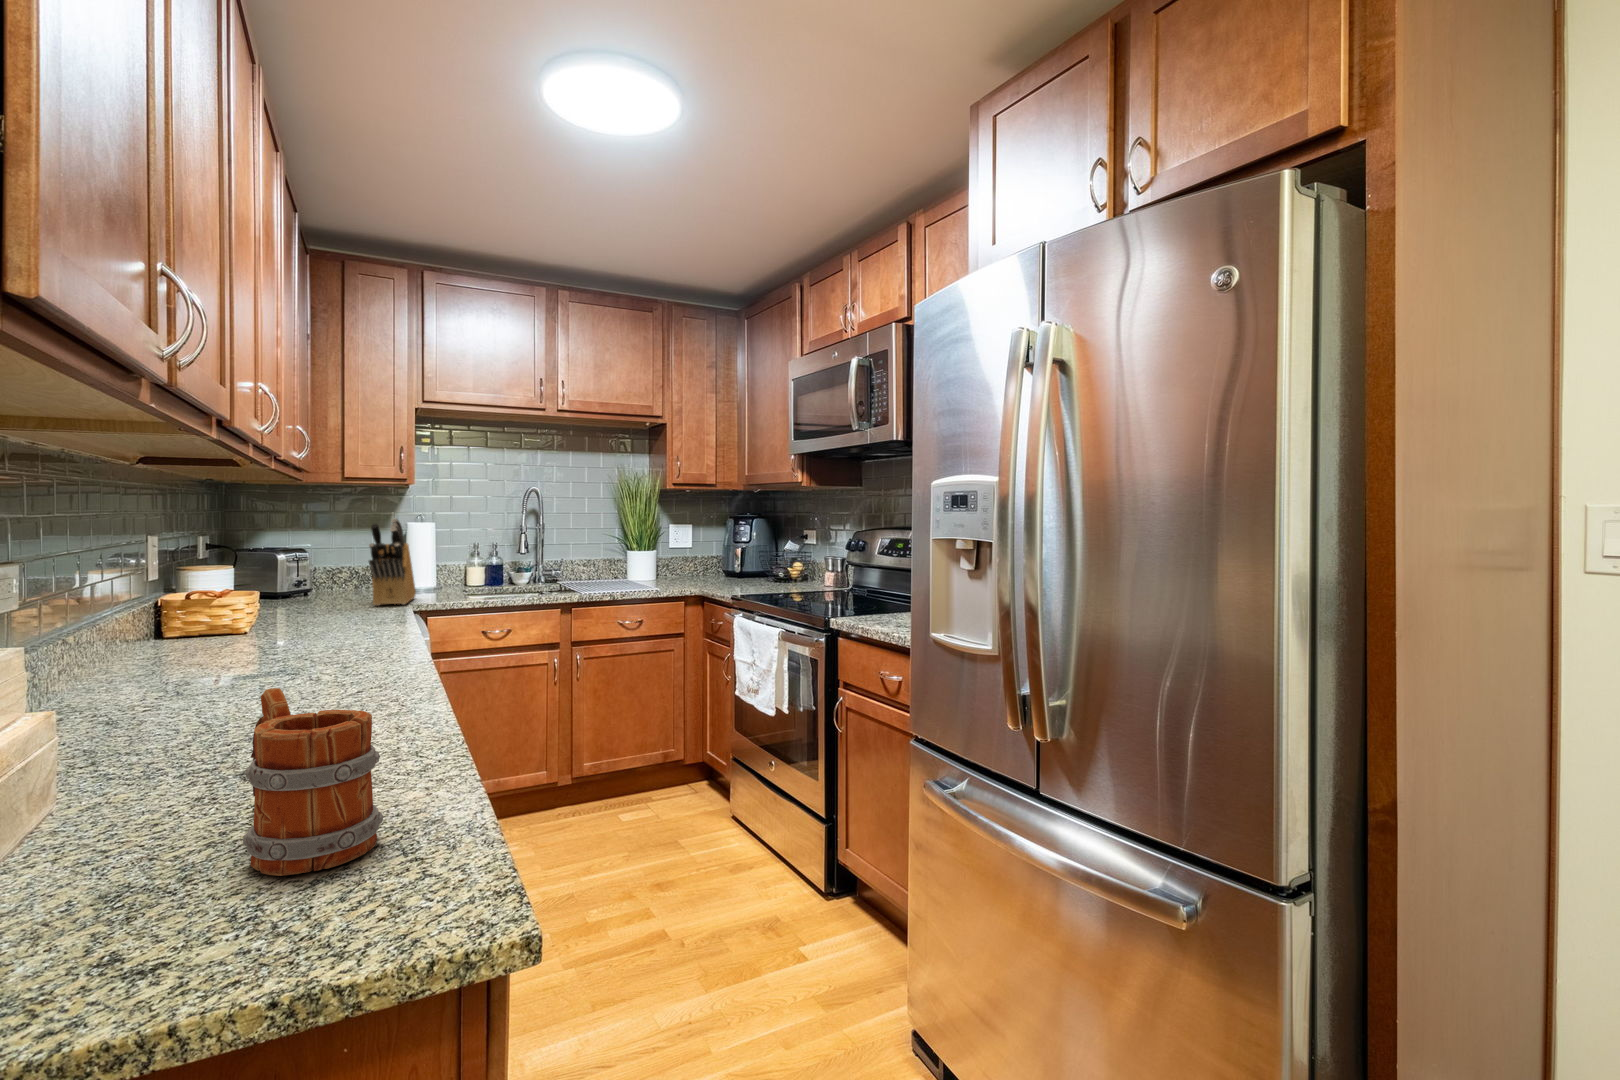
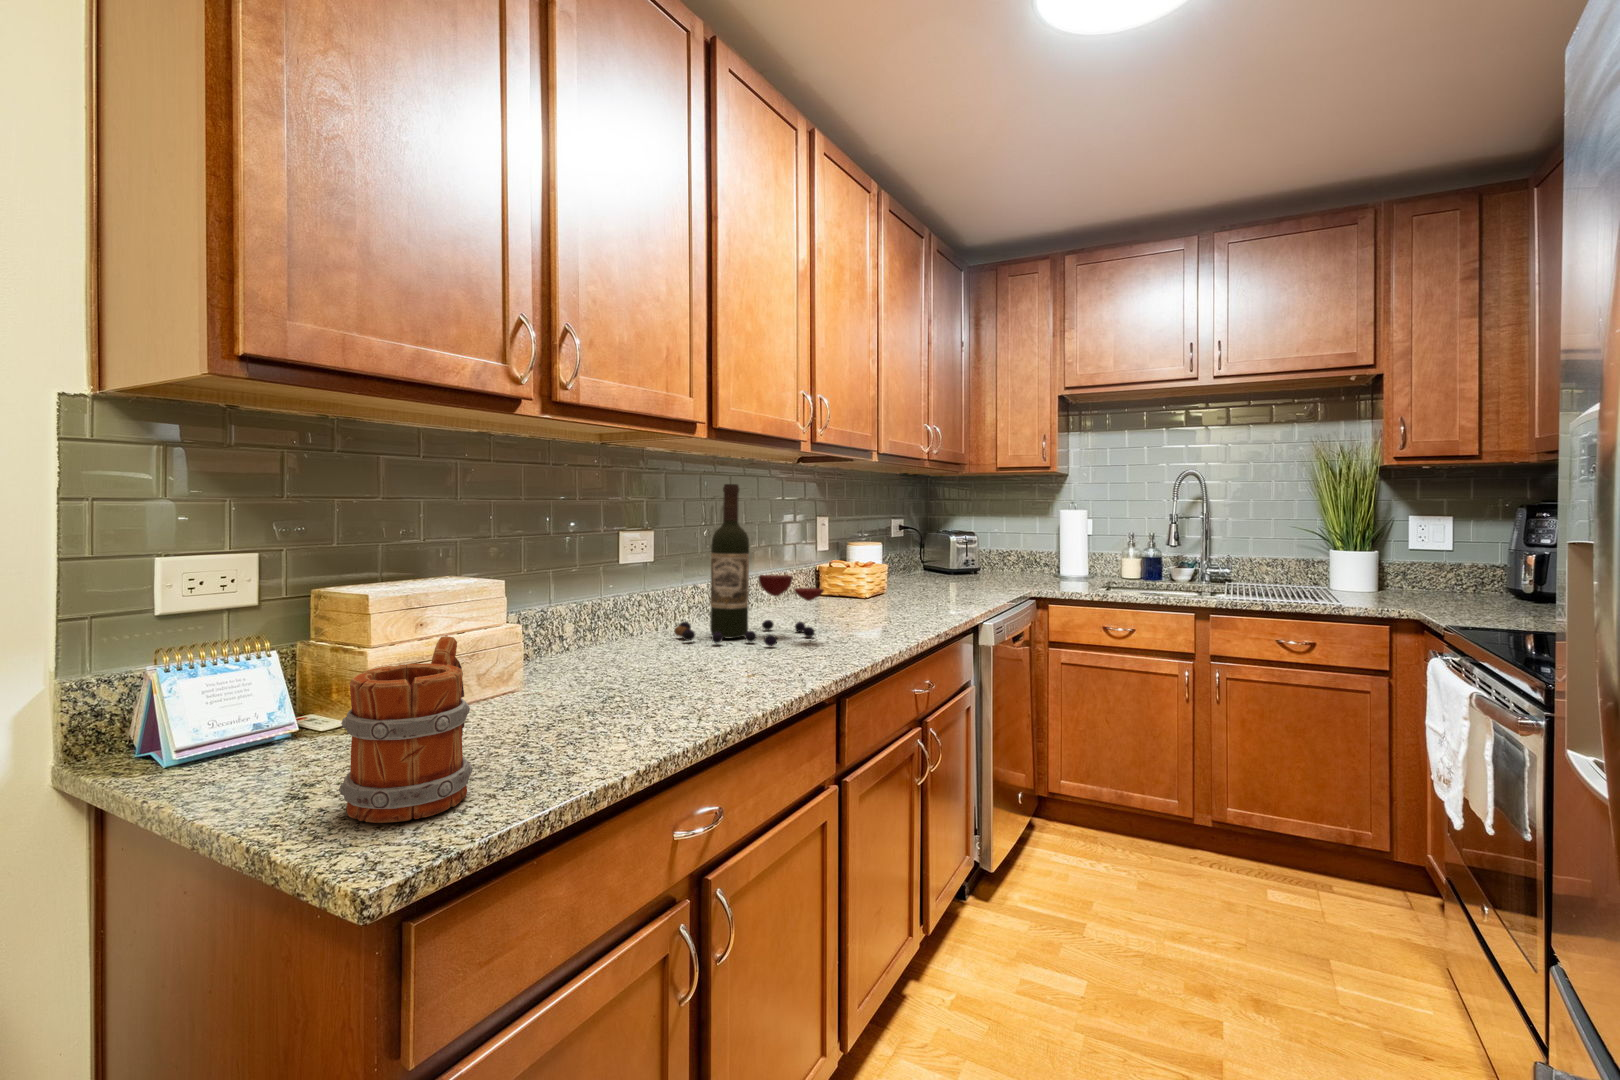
wine bottle: none [95,504,337,703] -> present [674,484,824,646]
knife block: present [369,518,416,606] -> none [992,504,1052,590]

